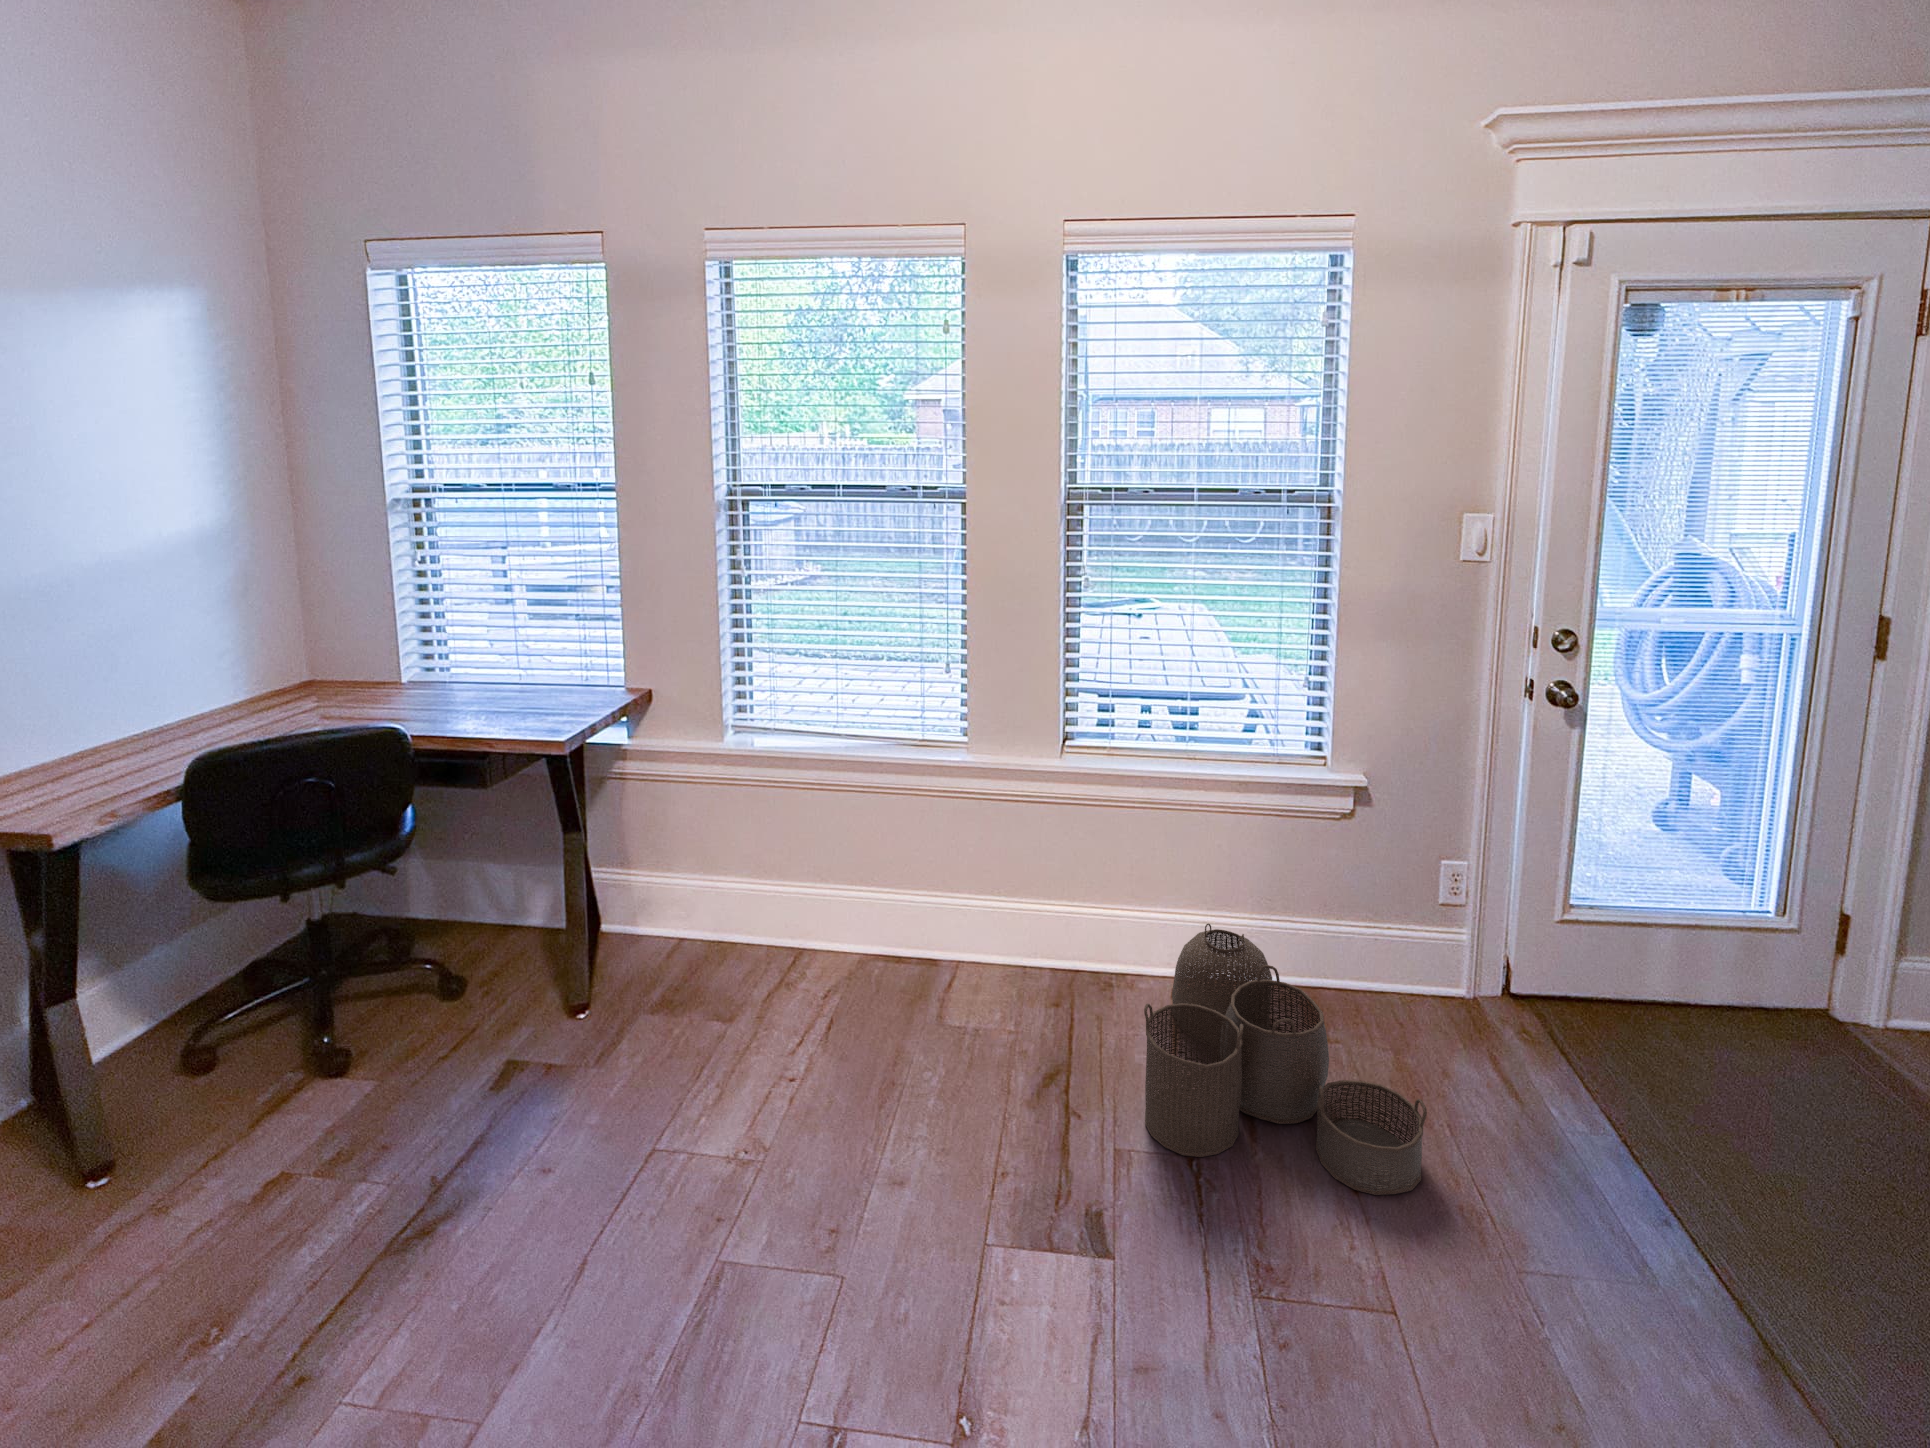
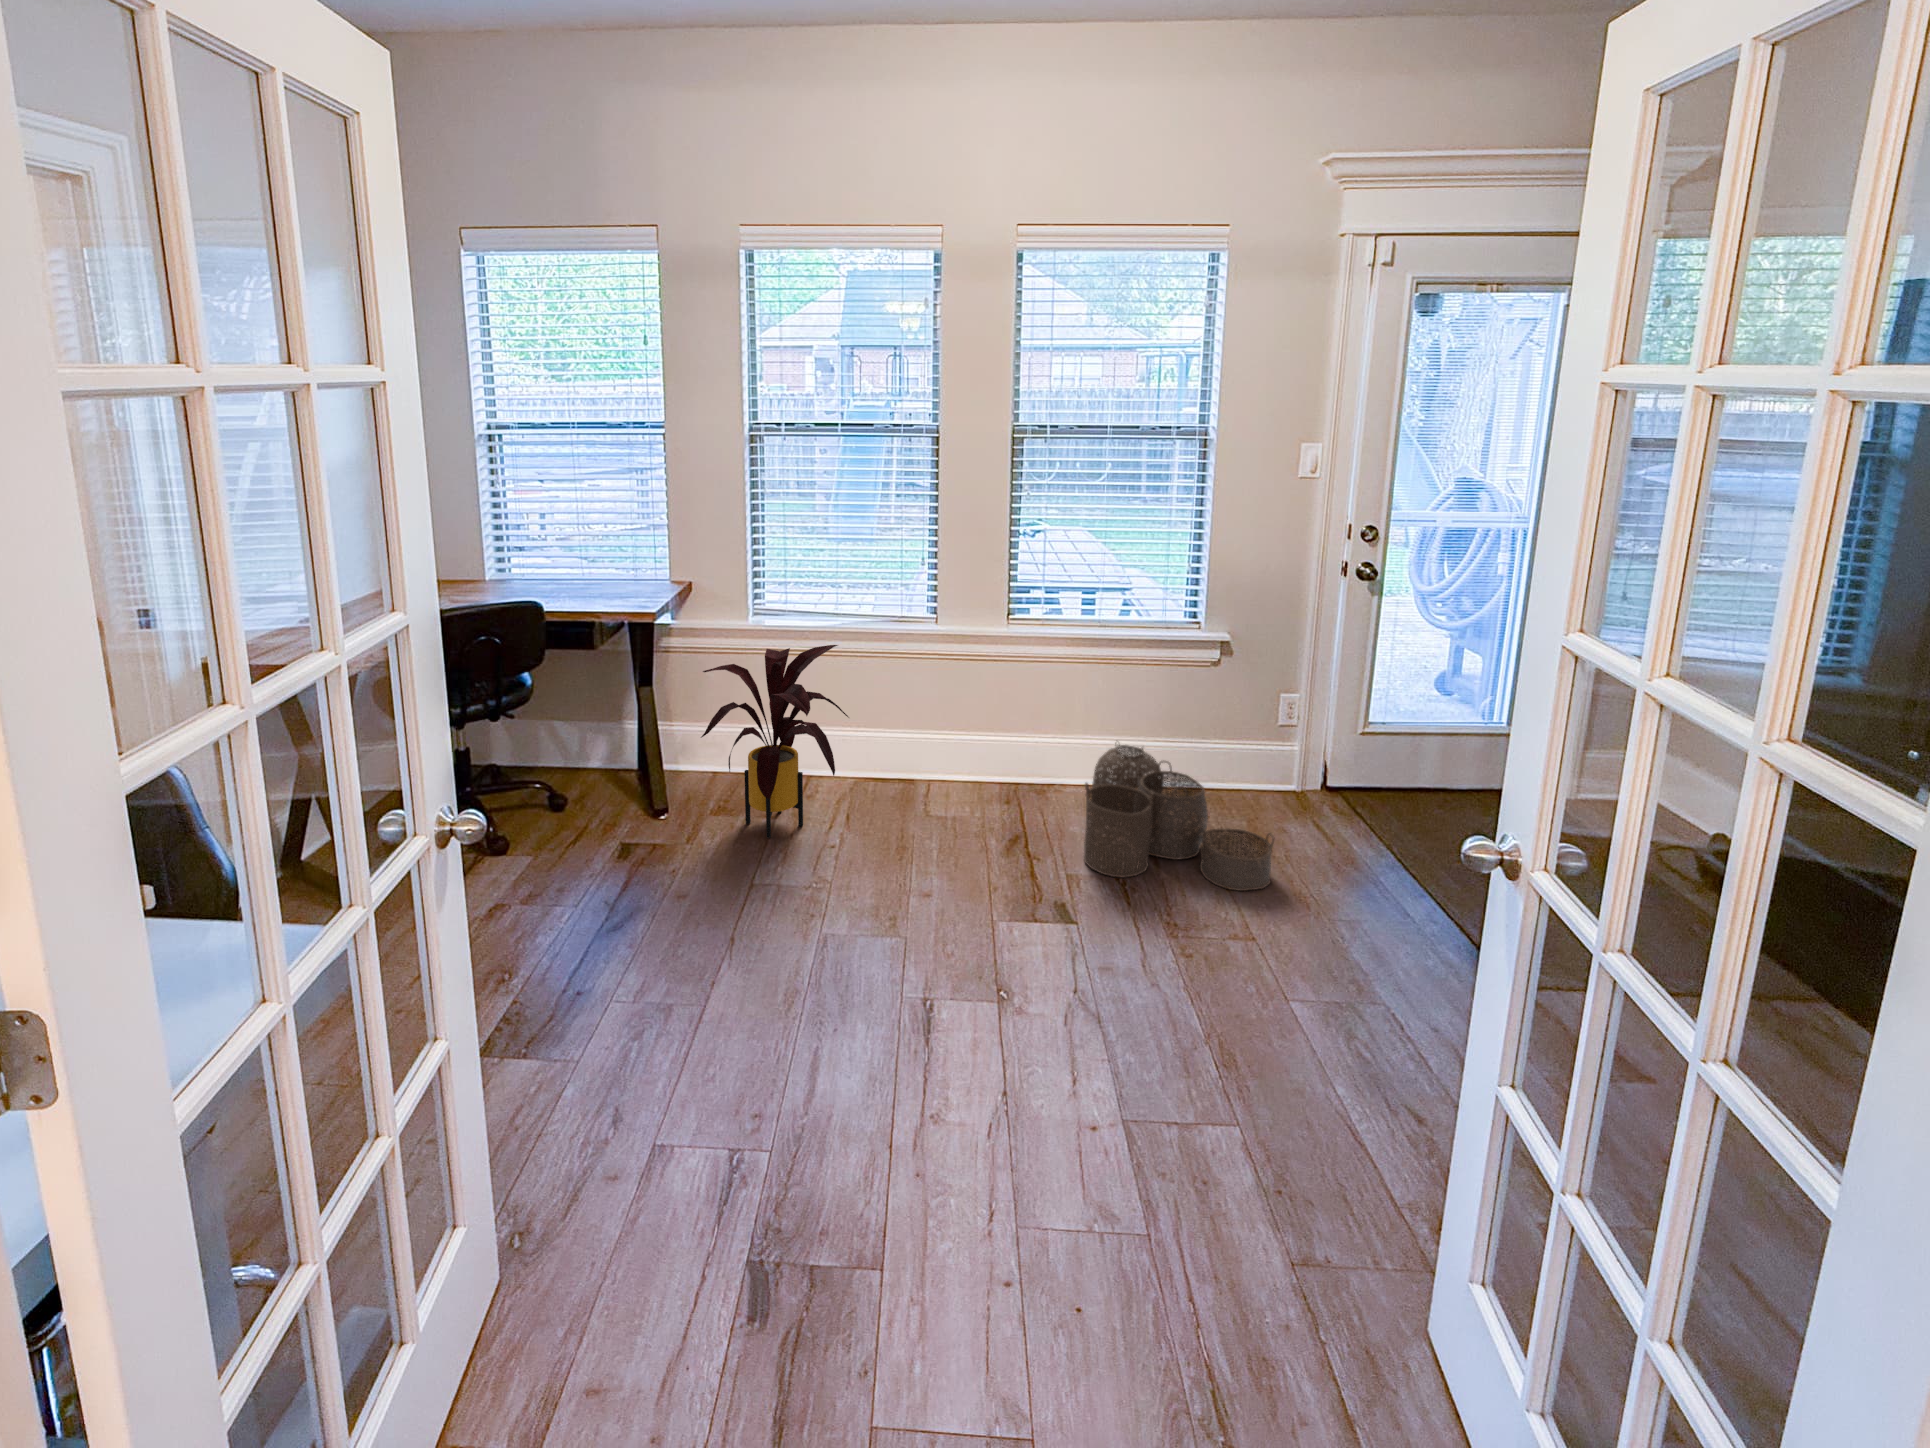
house plant: none [608,782,842,1056] -> present [701,645,848,838]

